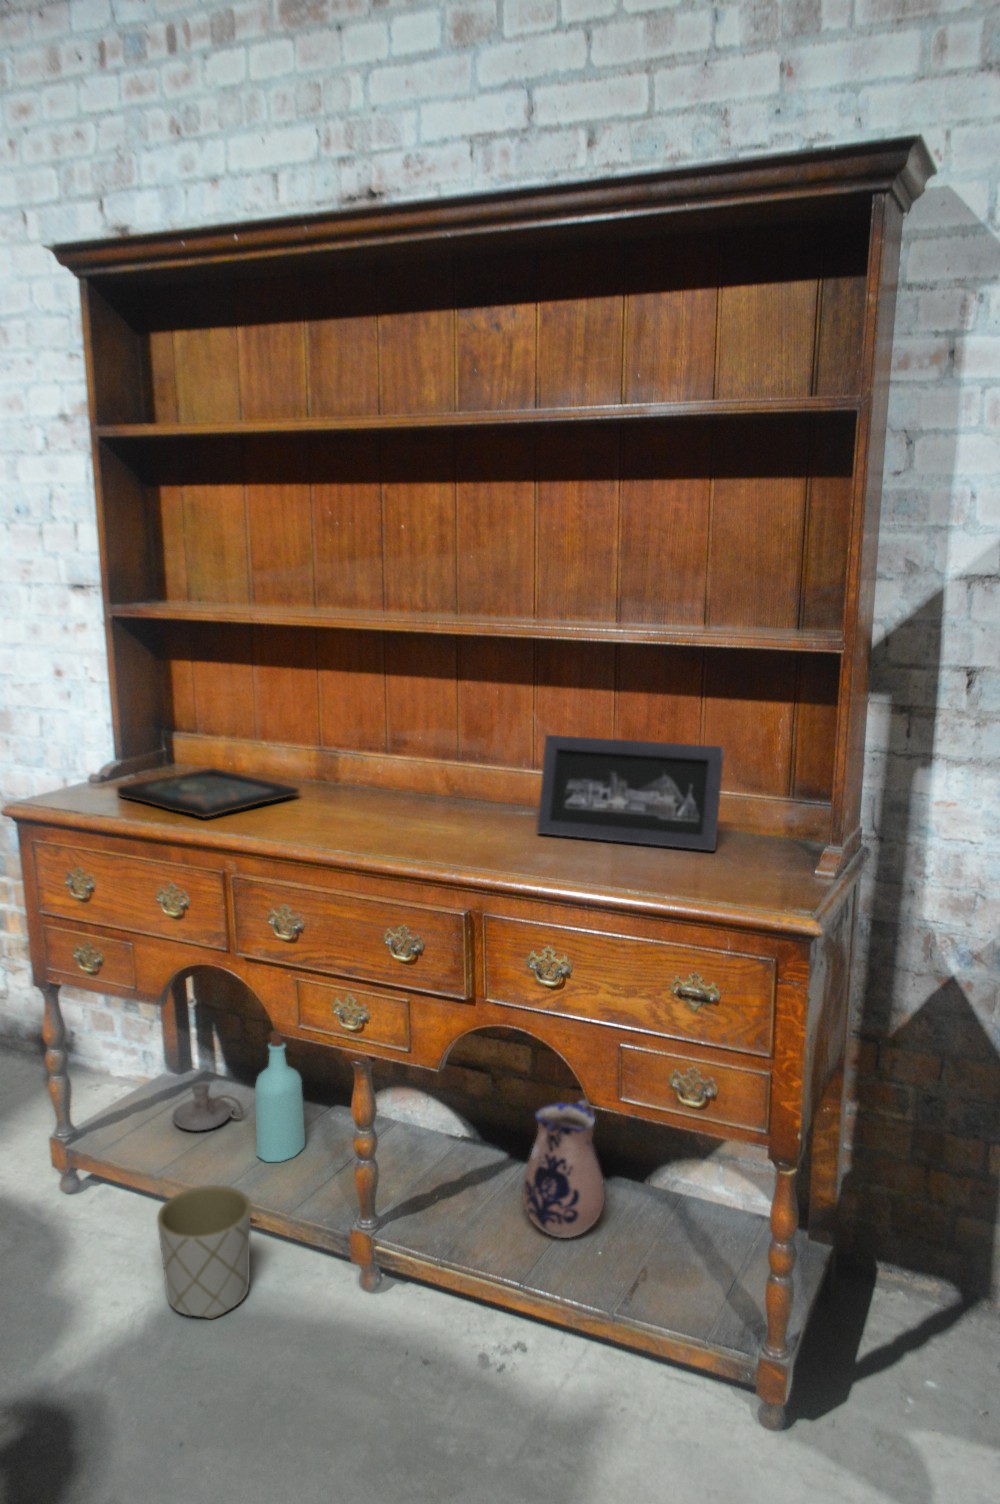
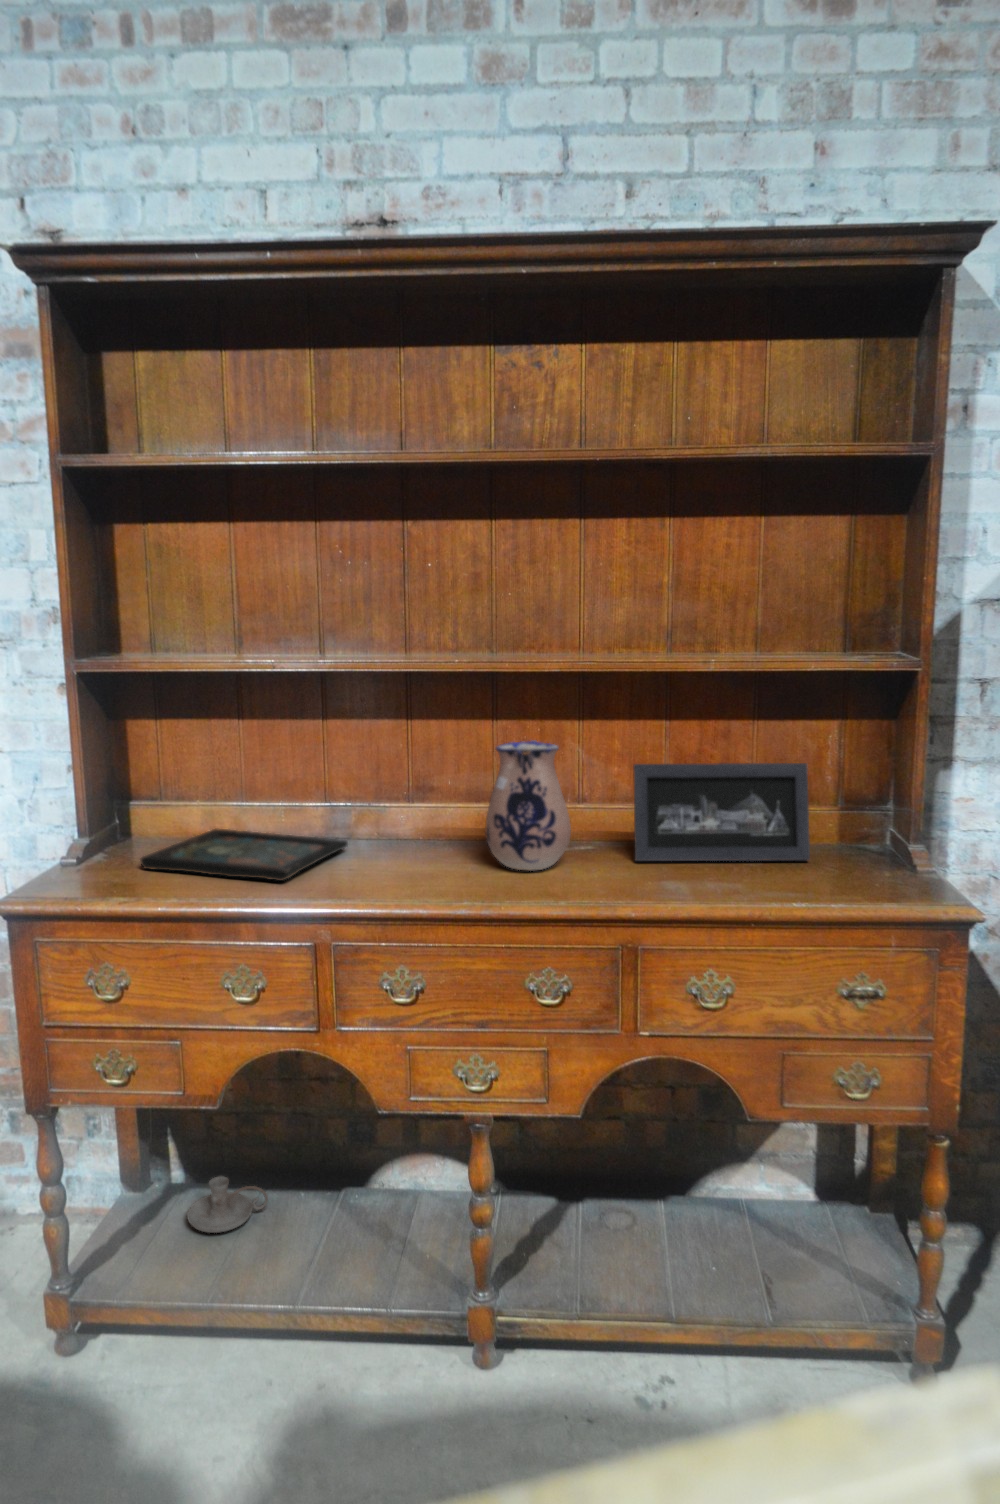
bottle: present [255,1031,305,1162] -> none [304,1103,356,1248]
ceramic pitcher: present [523,1100,605,1238] -> present [485,740,571,870]
planter: present [157,1185,251,1319] -> none [274,1281,375,1433]

